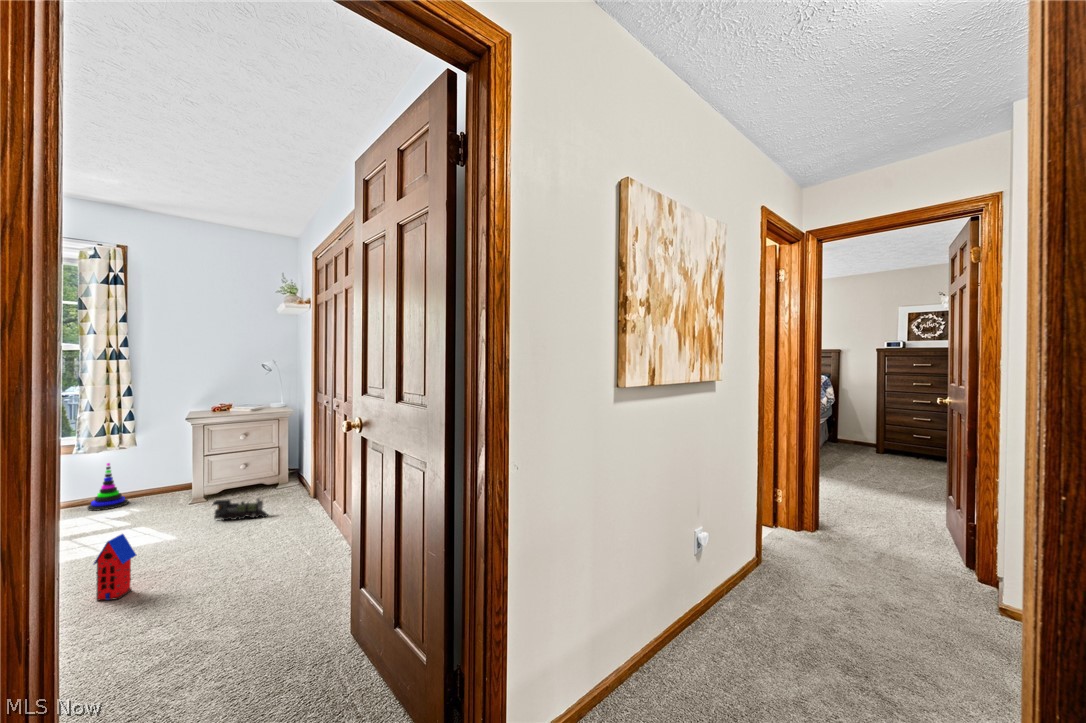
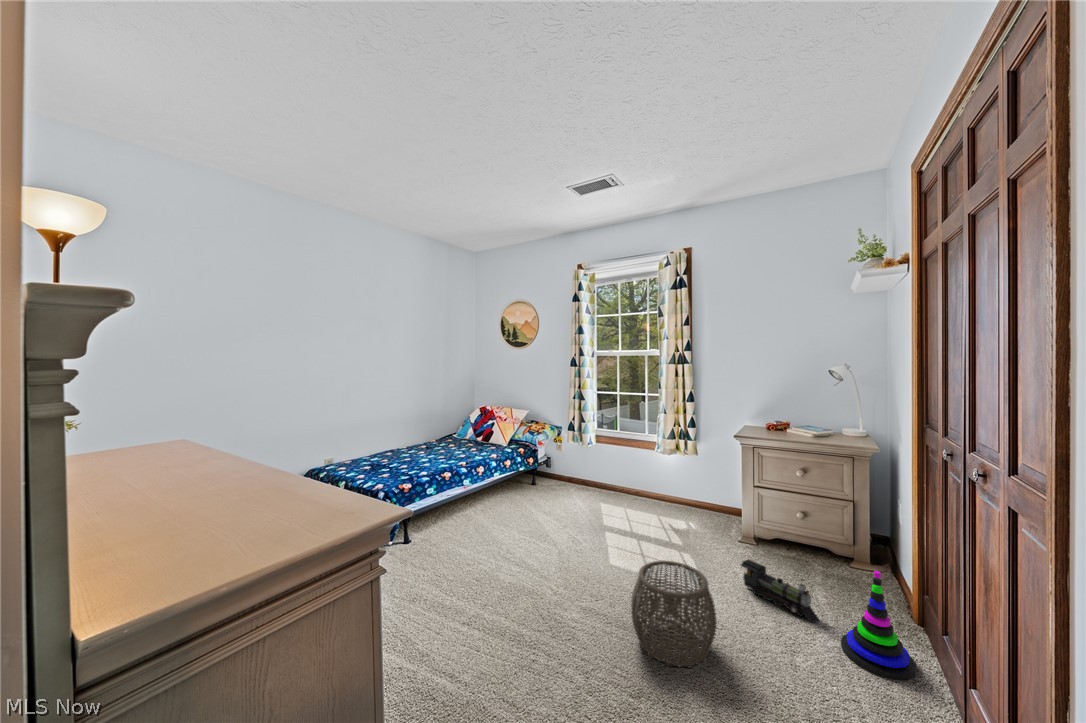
stacking toy: present [88,463,128,511] -> present [841,571,916,680]
woven basket: none [143,503,218,570] -> present [631,561,717,668]
toy house: present [94,534,137,601] -> none [566,587,604,675]

